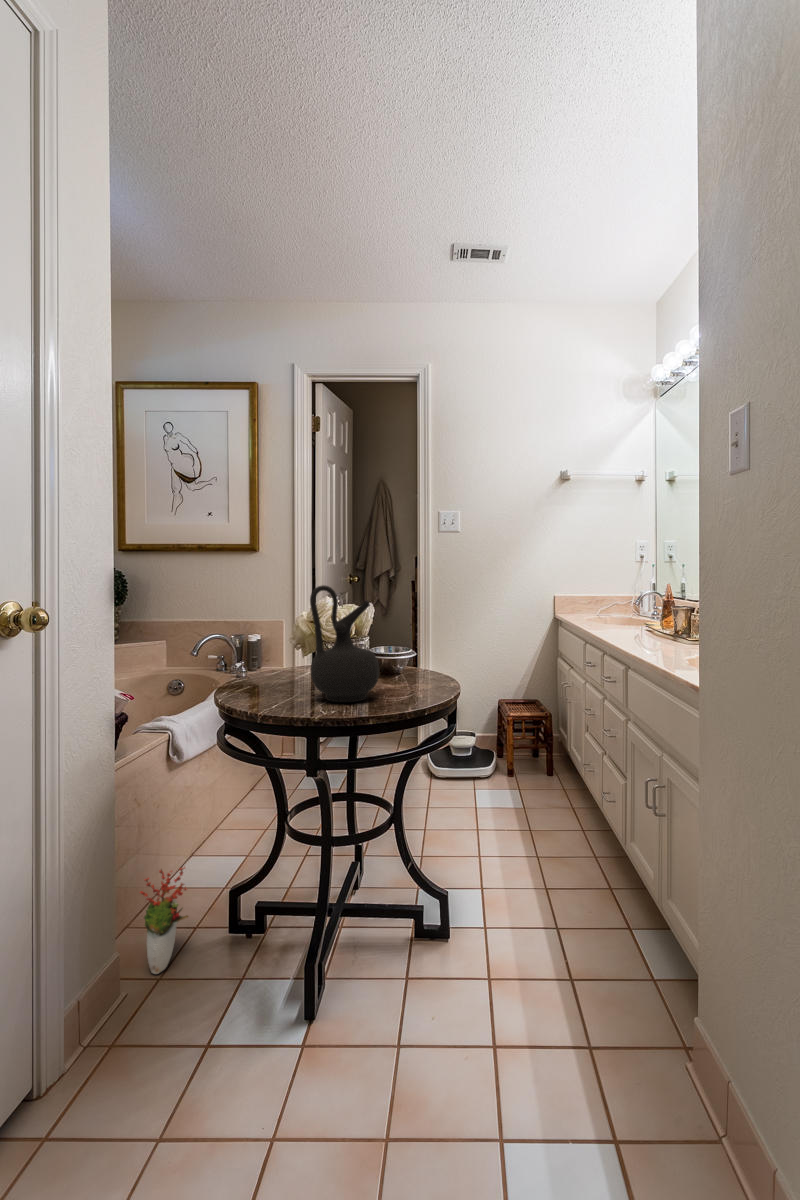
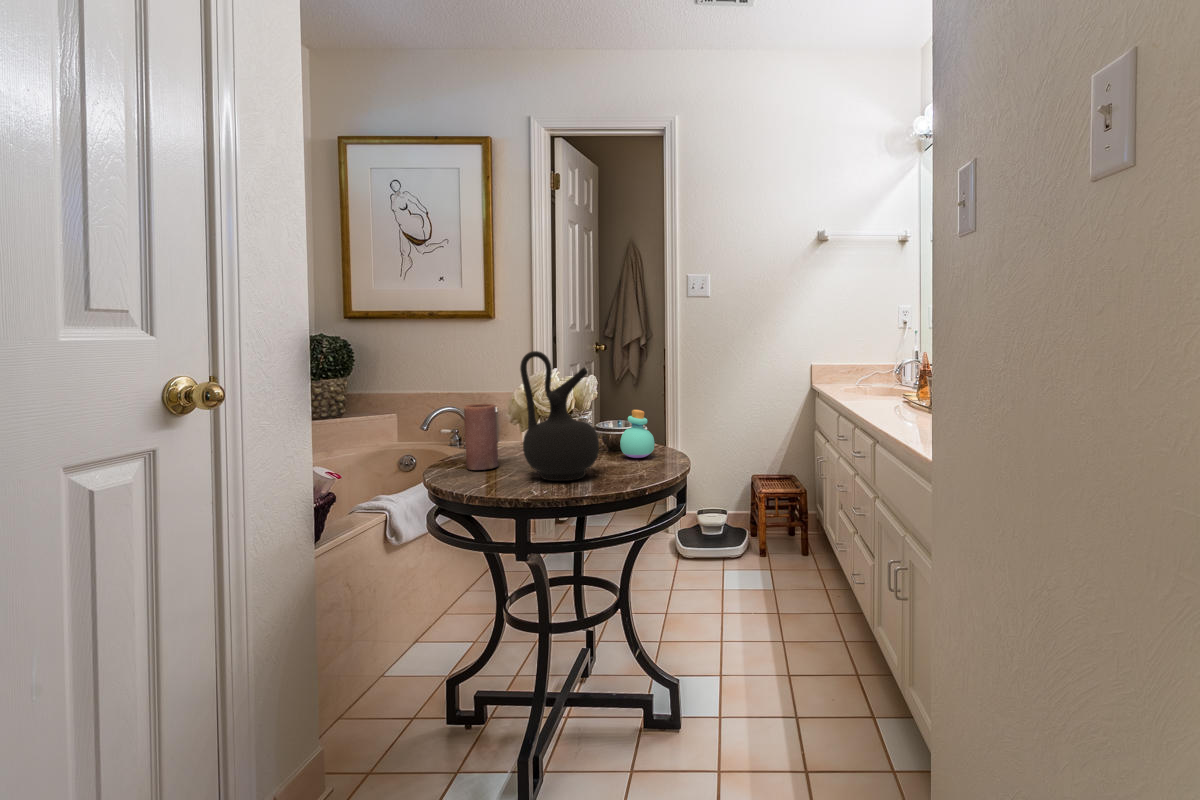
candle: none [253,633,284,694] -> present [464,404,499,470]
perfume bottle: none [394,639,425,682] -> present [620,410,655,458]
decorative plant: present [140,867,188,974] -> none [352,650,404,761]

